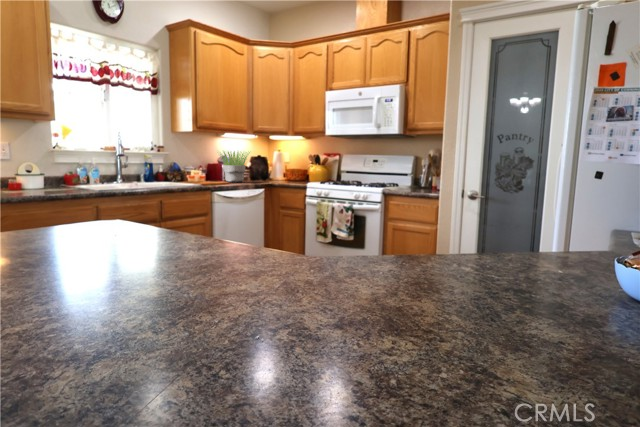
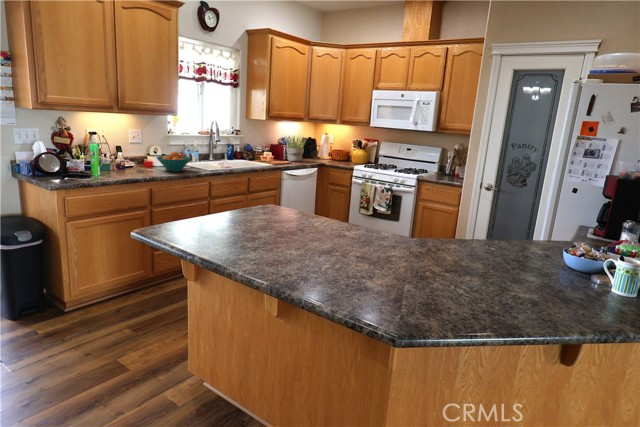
fruit bowl: none [15,166,69,192] -> present [157,152,191,172]

